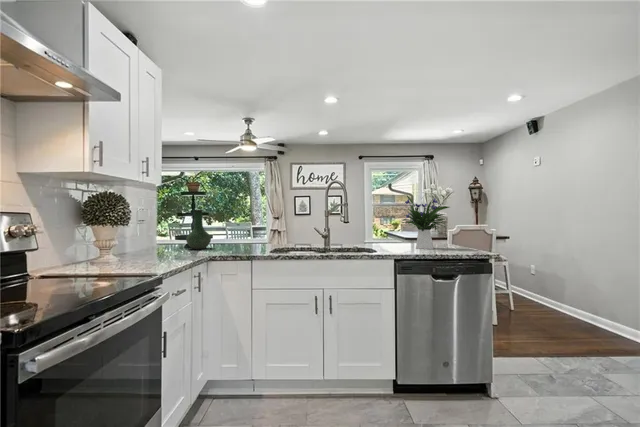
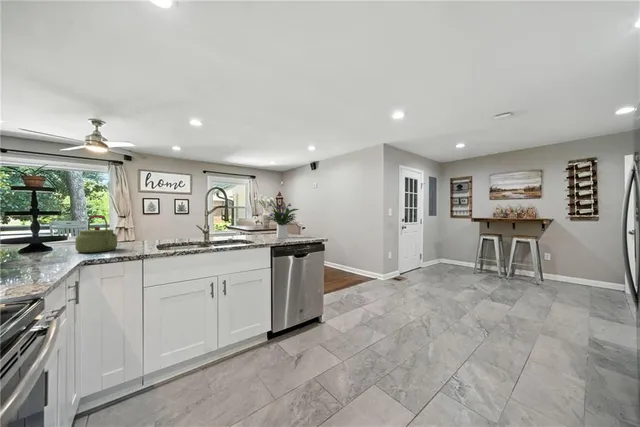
vase: present [186,210,211,249] -> none [23,207,64,253]
kettle: none [215,217,245,251] -> present [75,215,117,253]

